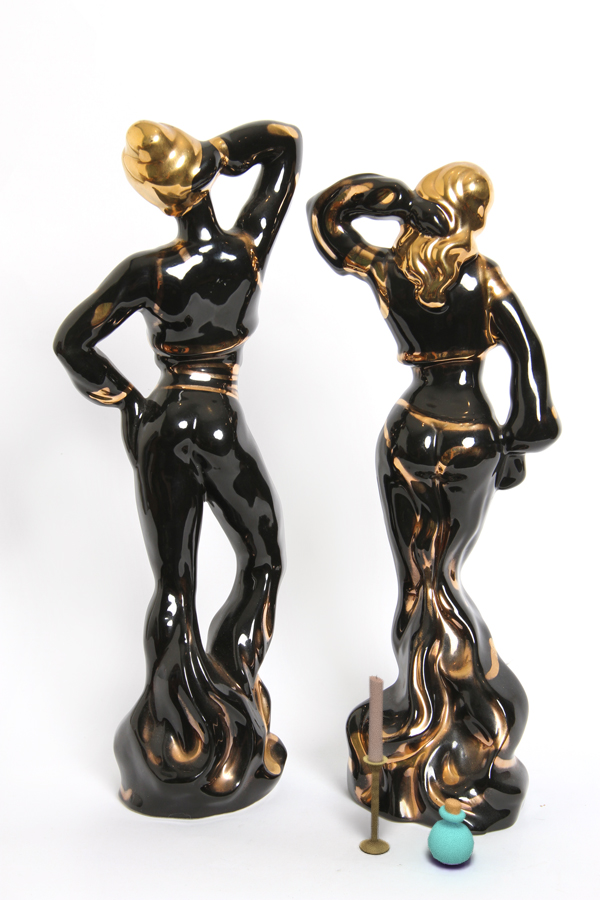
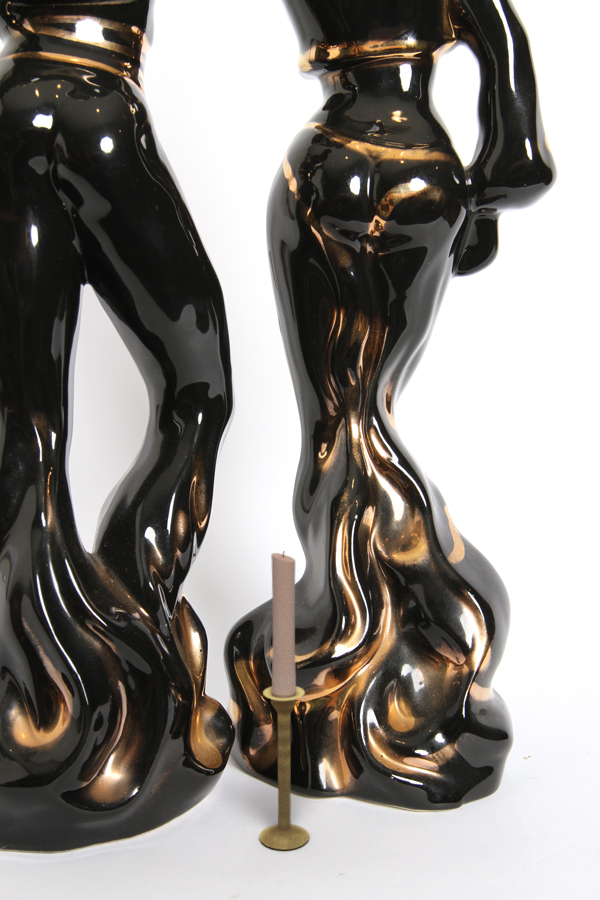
perfume bottle: present [428,798,474,865] -> none [374,749,450,858]

